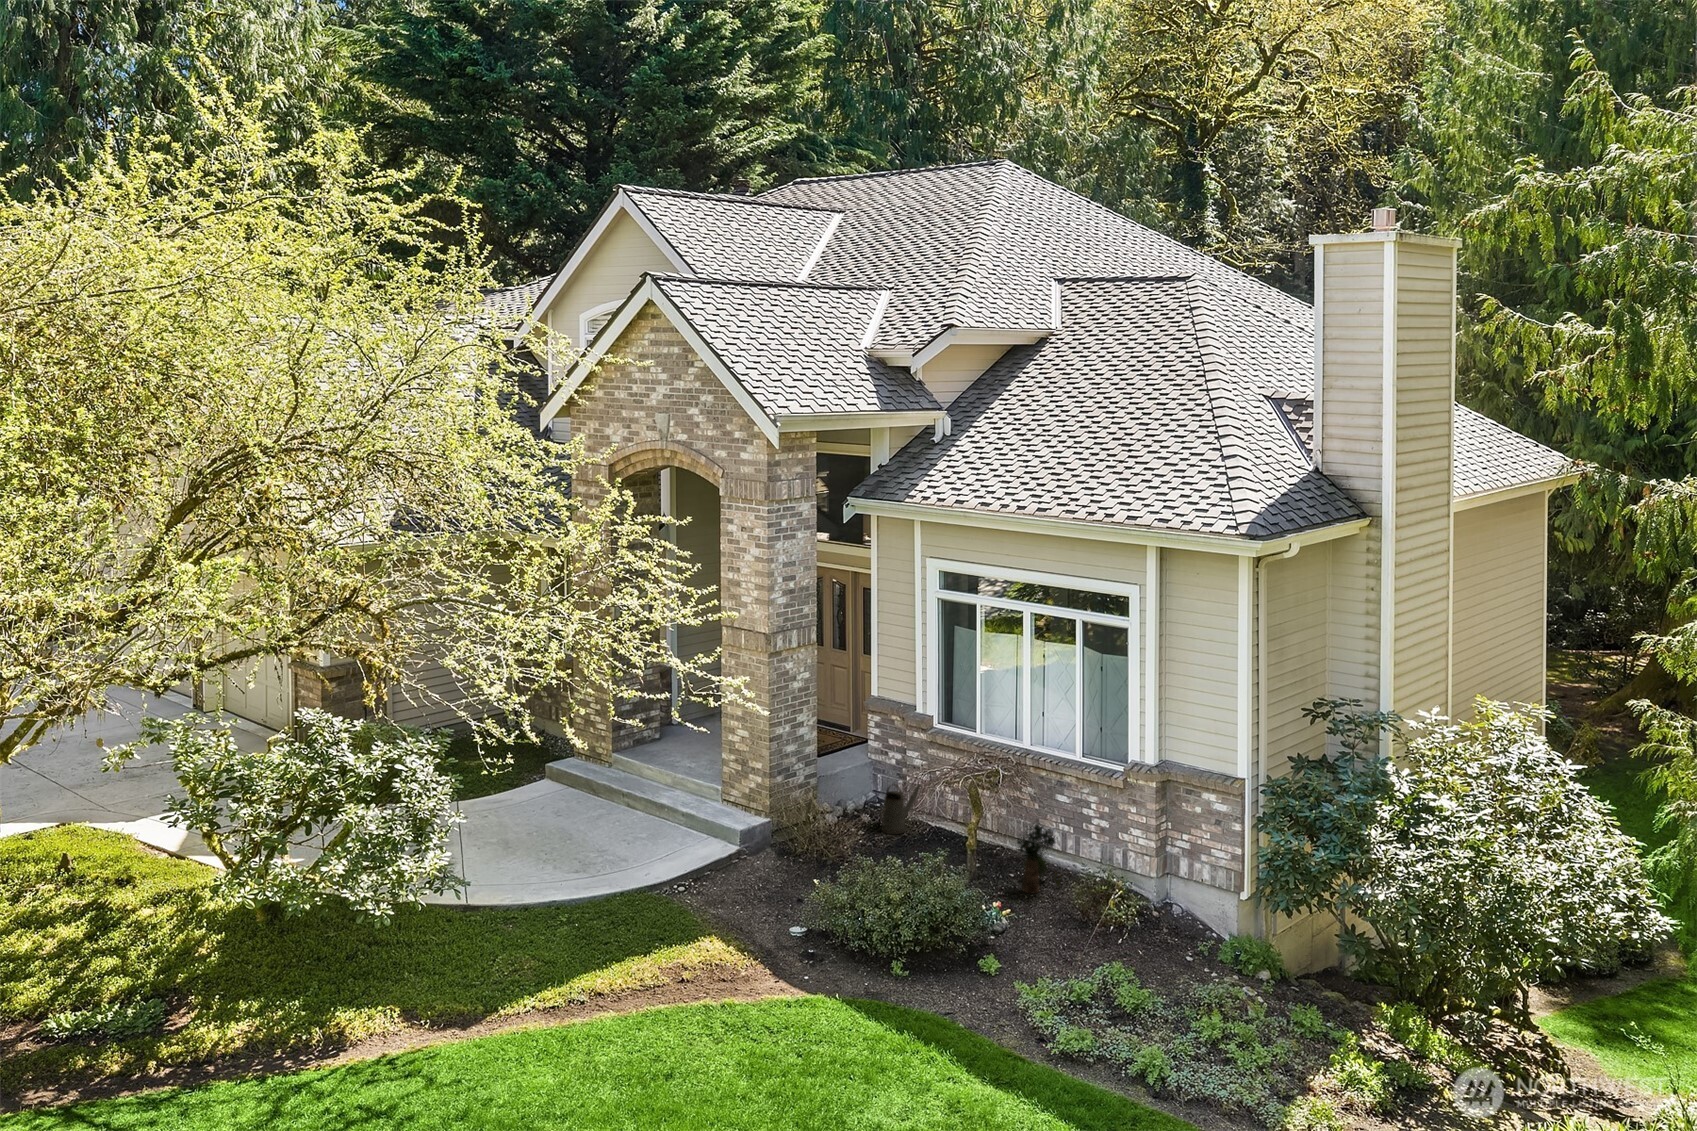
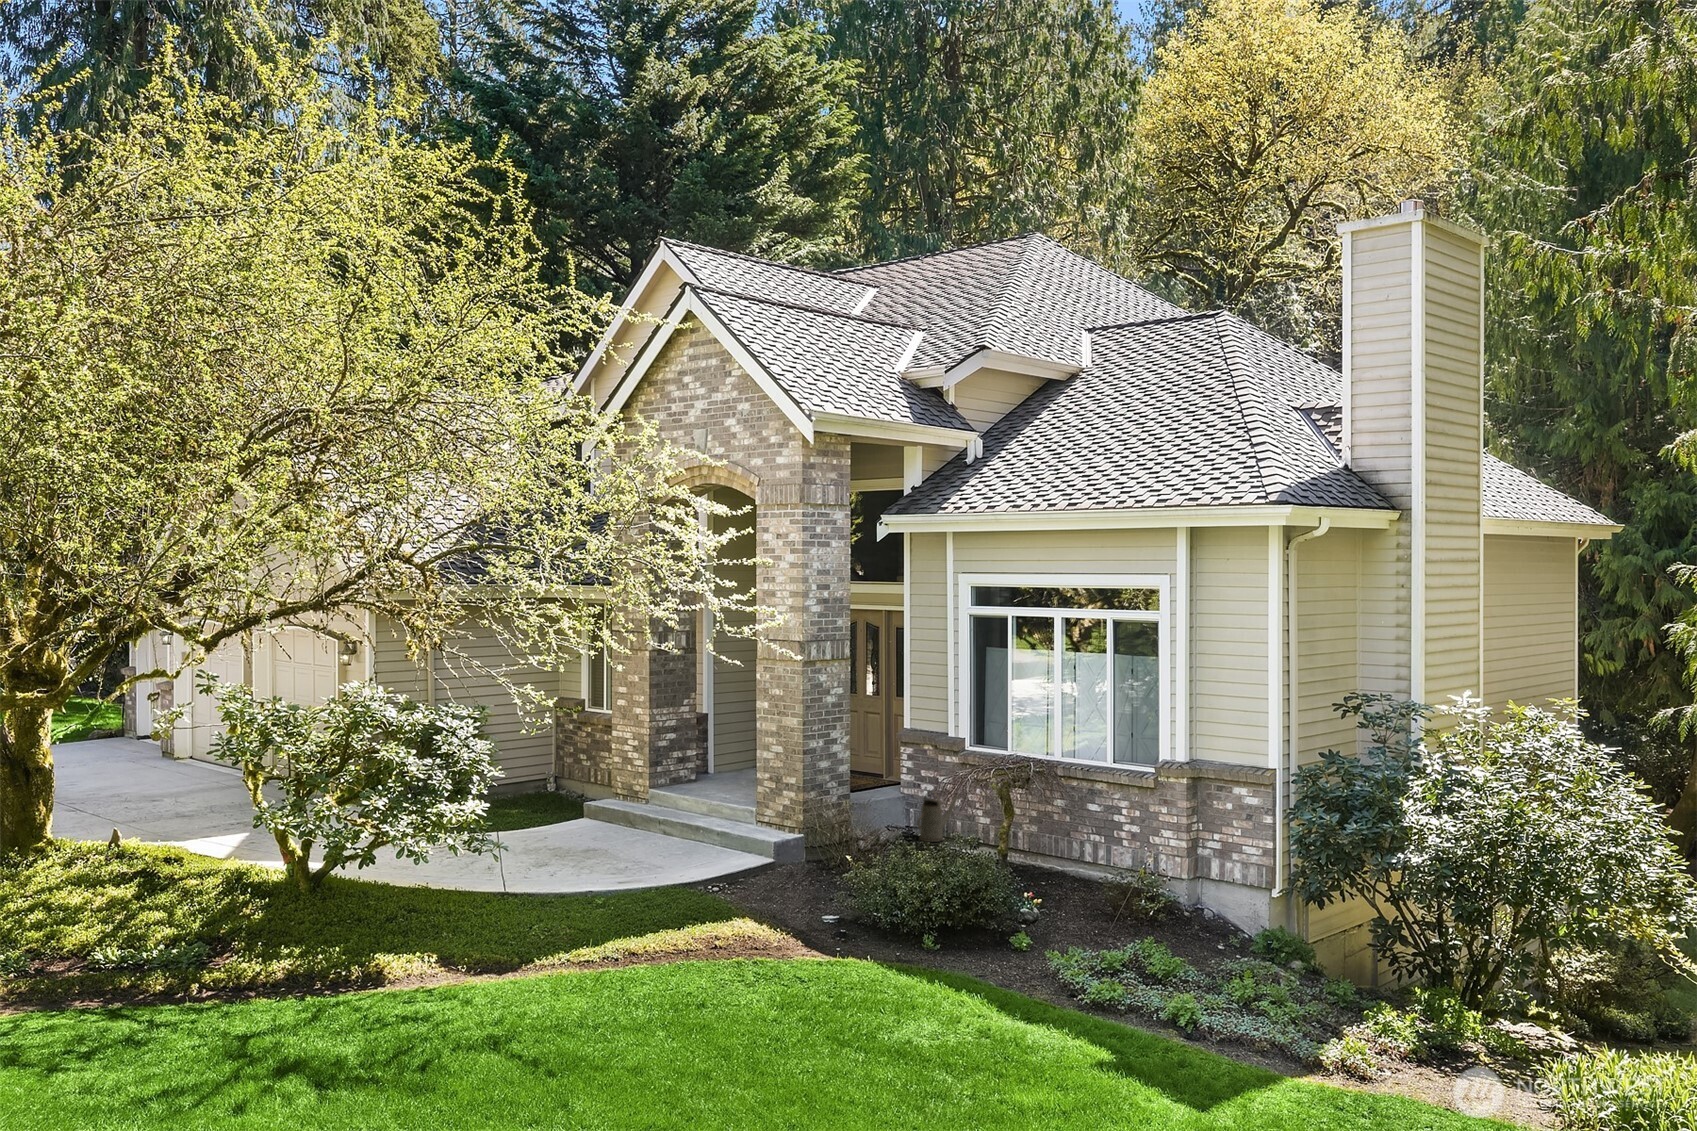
potted plant: present [1017,823,1061,894] -> none [1051,817,1104,889]

